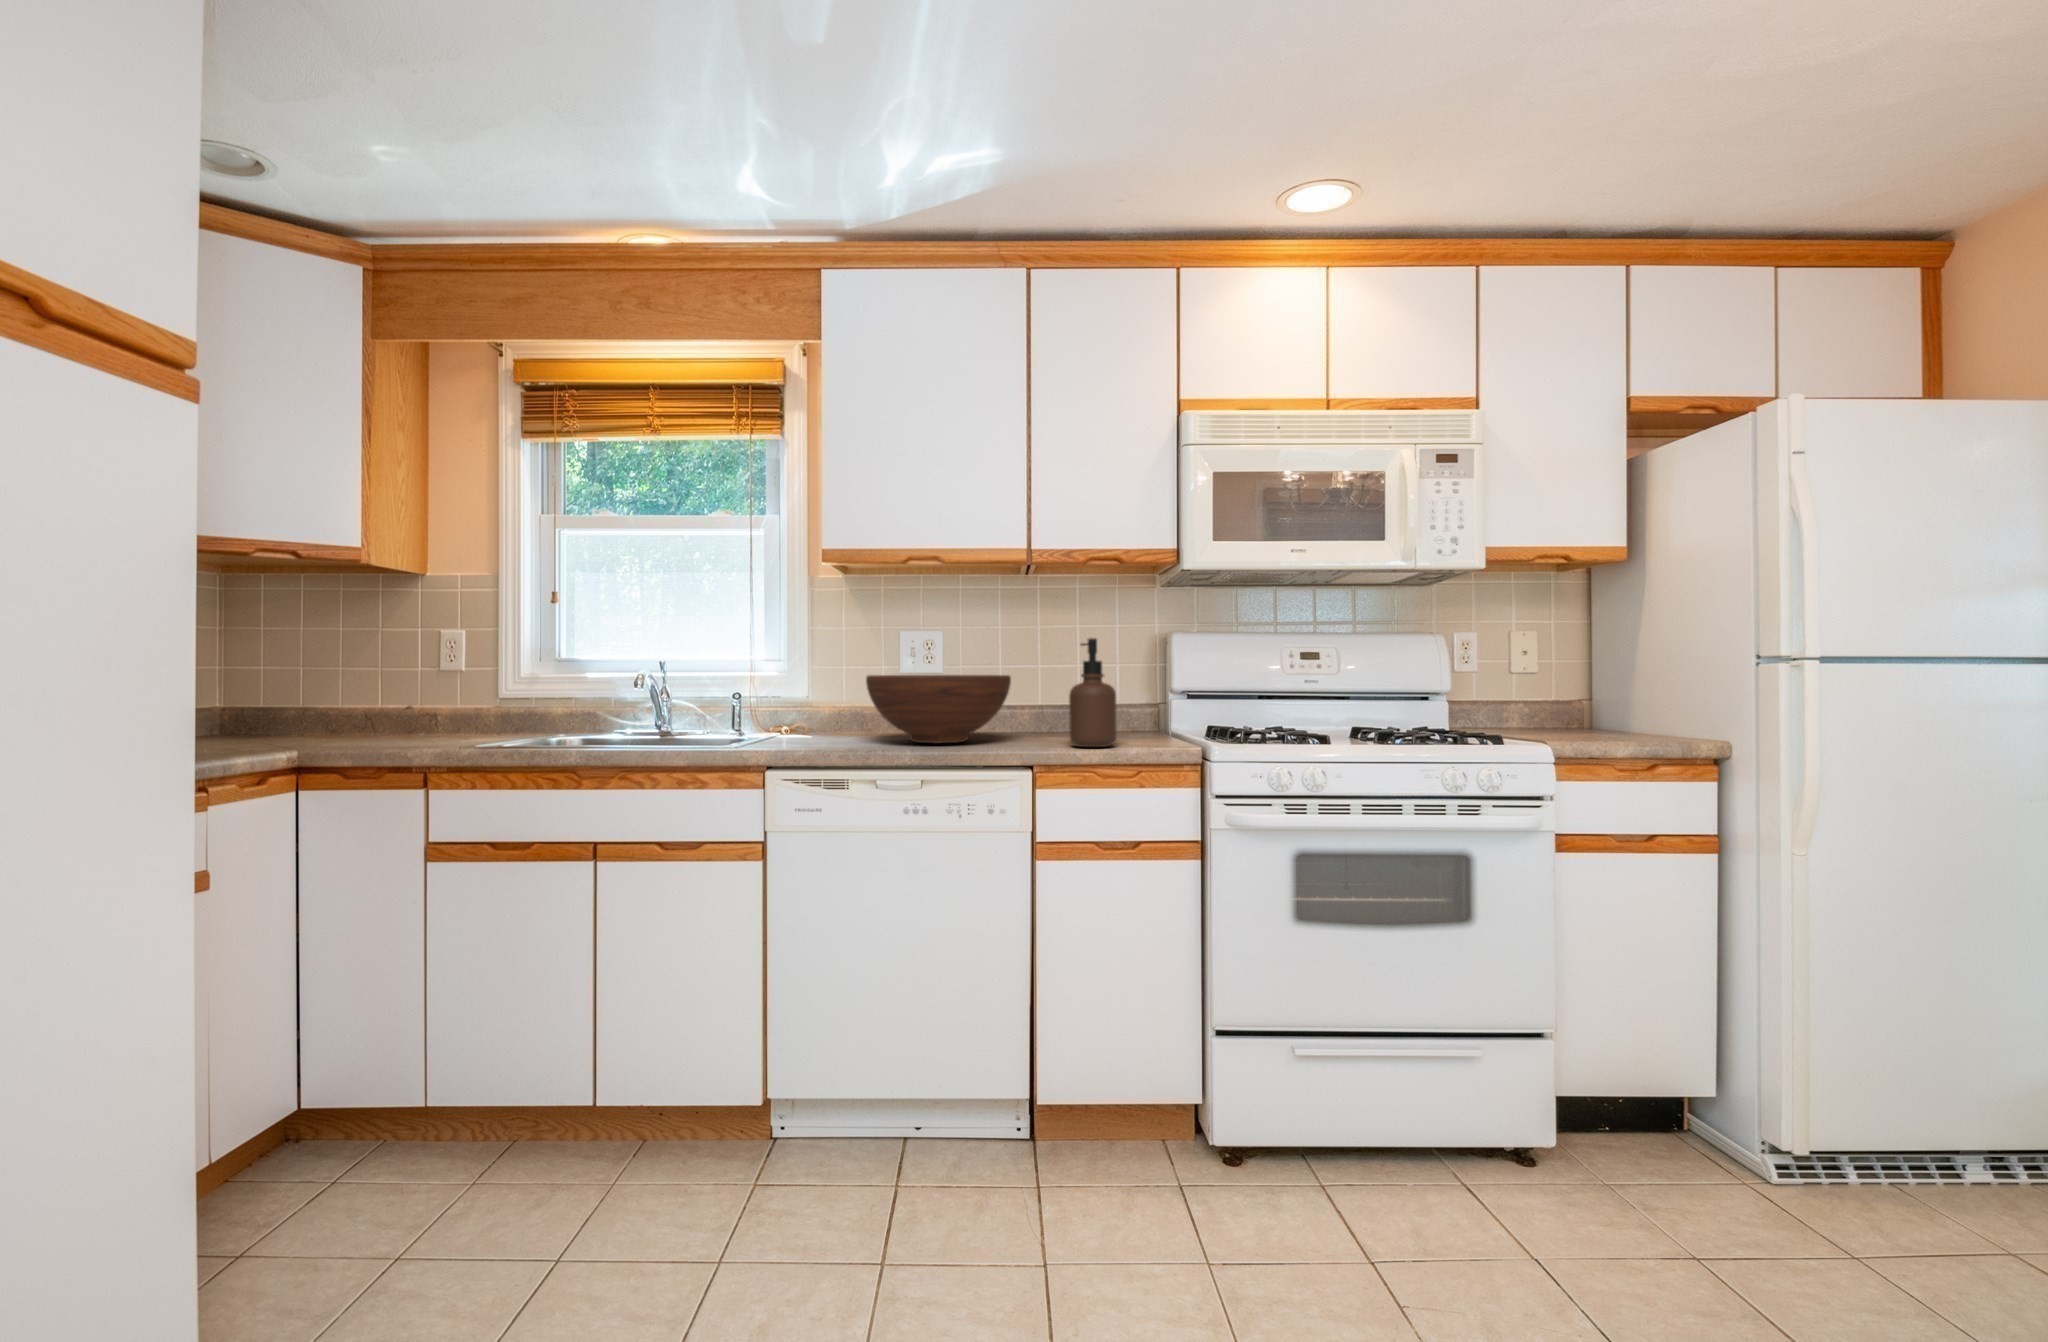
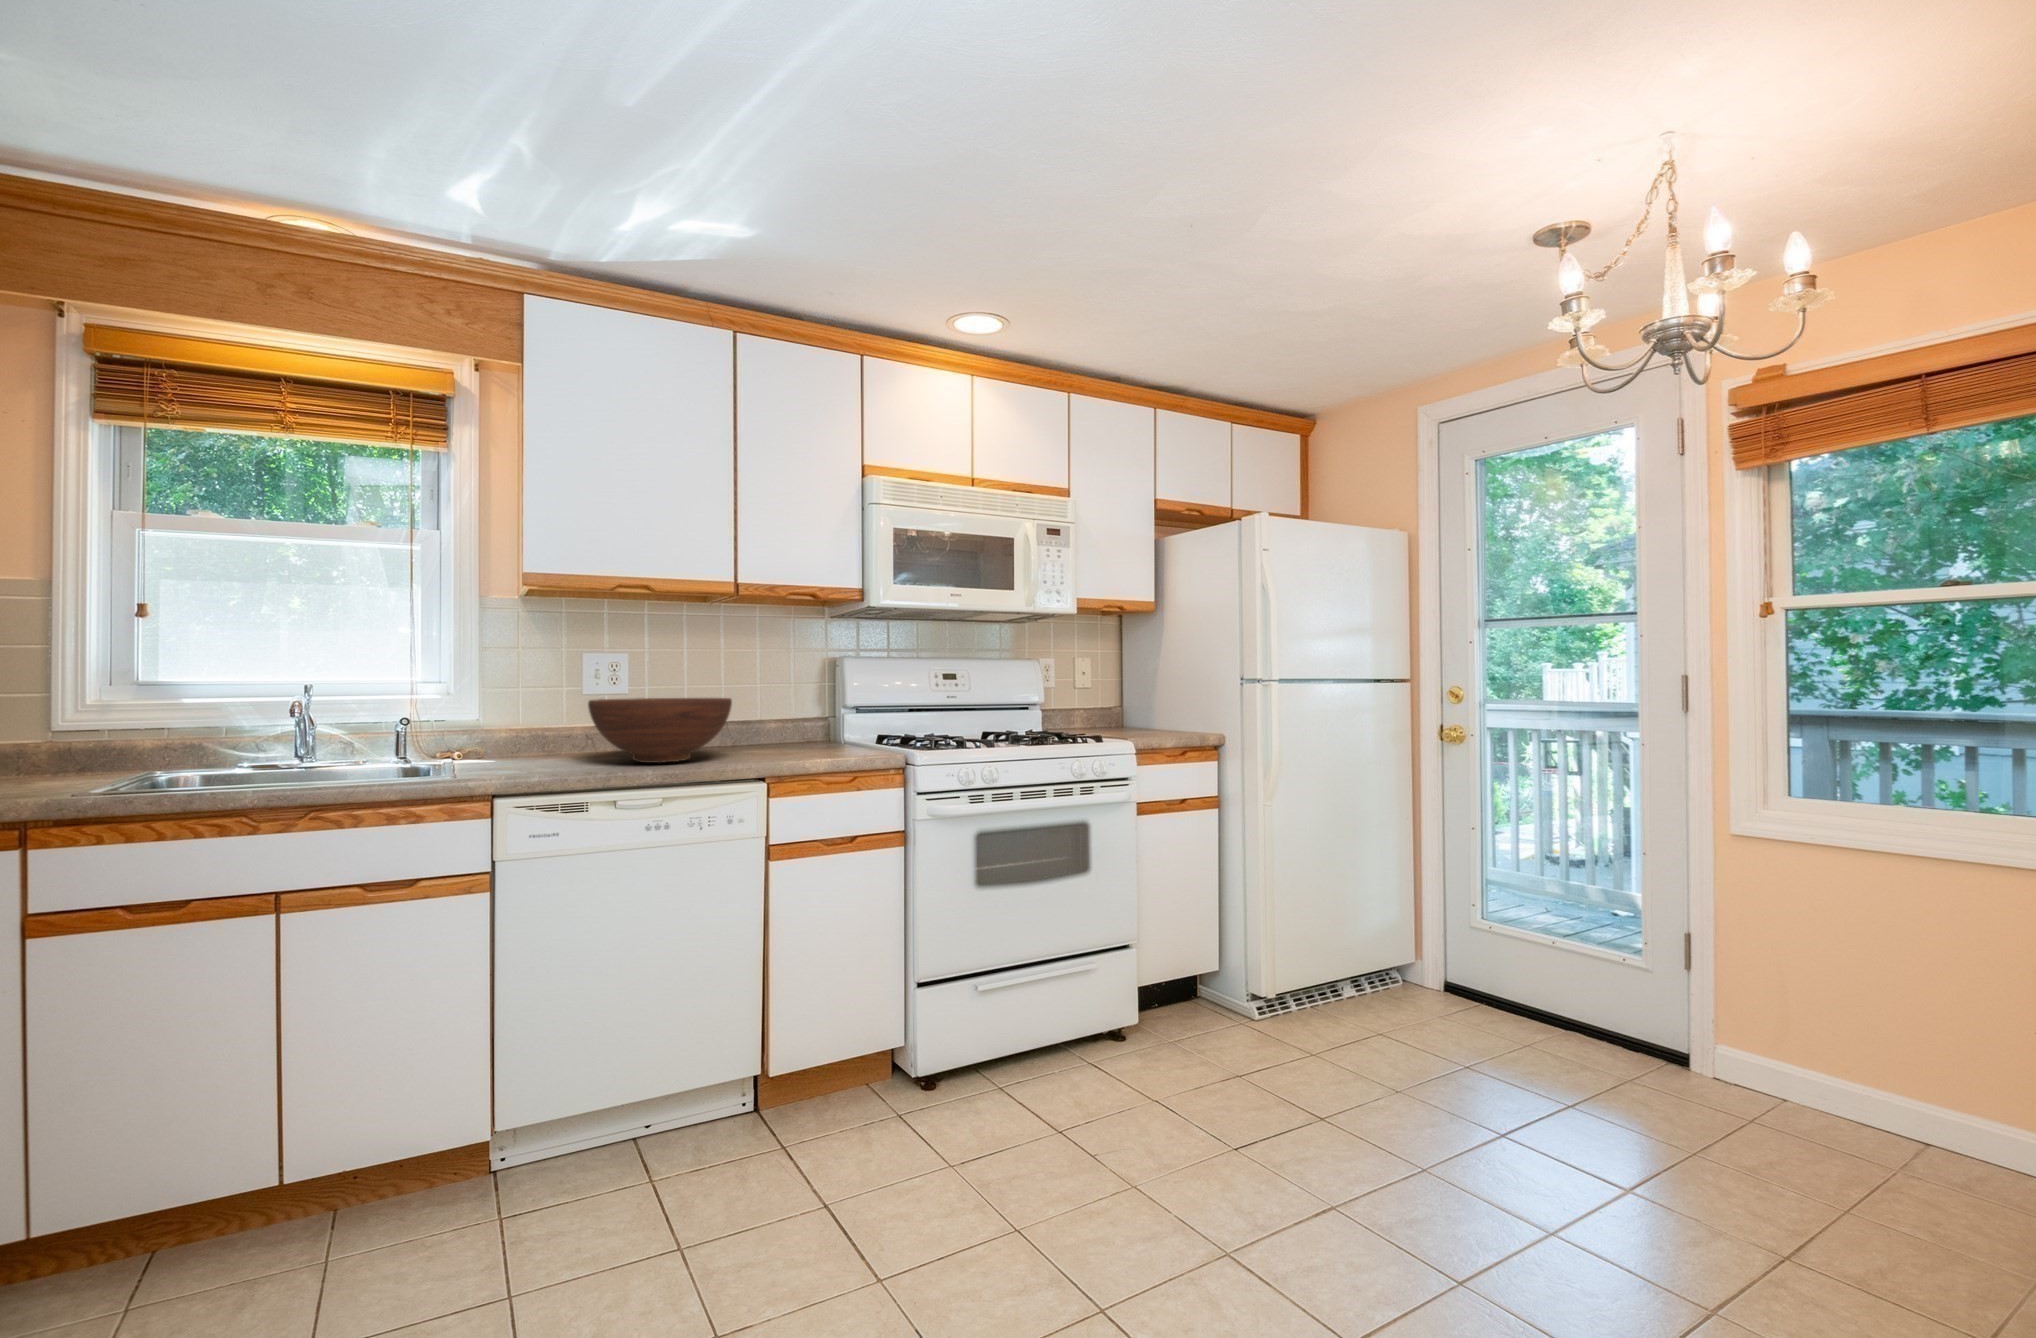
soap dispenser: present [1069,638,1117,747] -> none [791,666,832,760]

